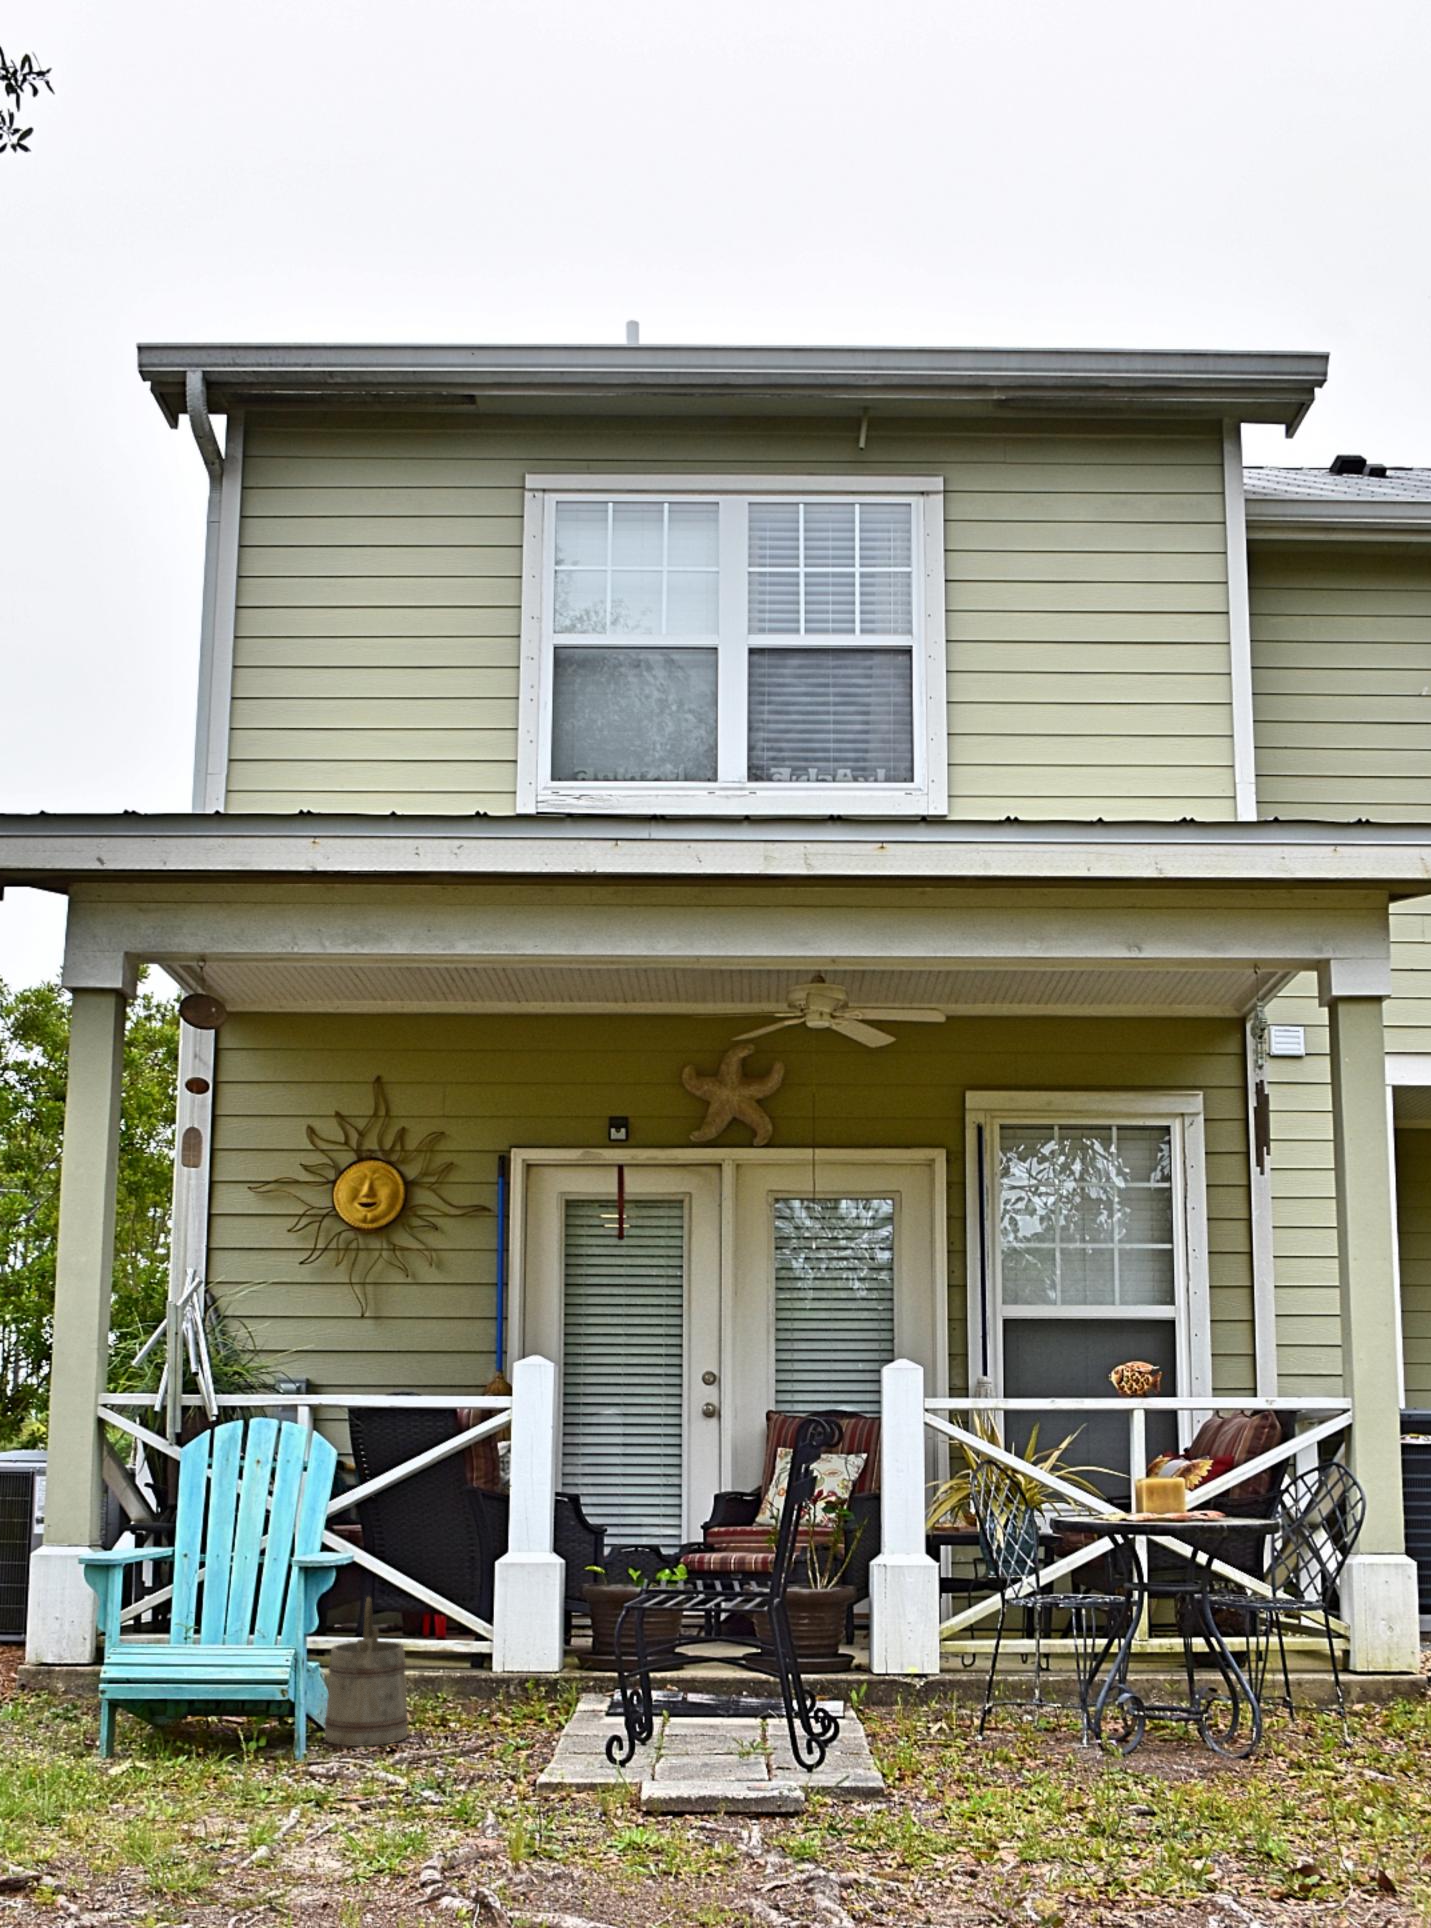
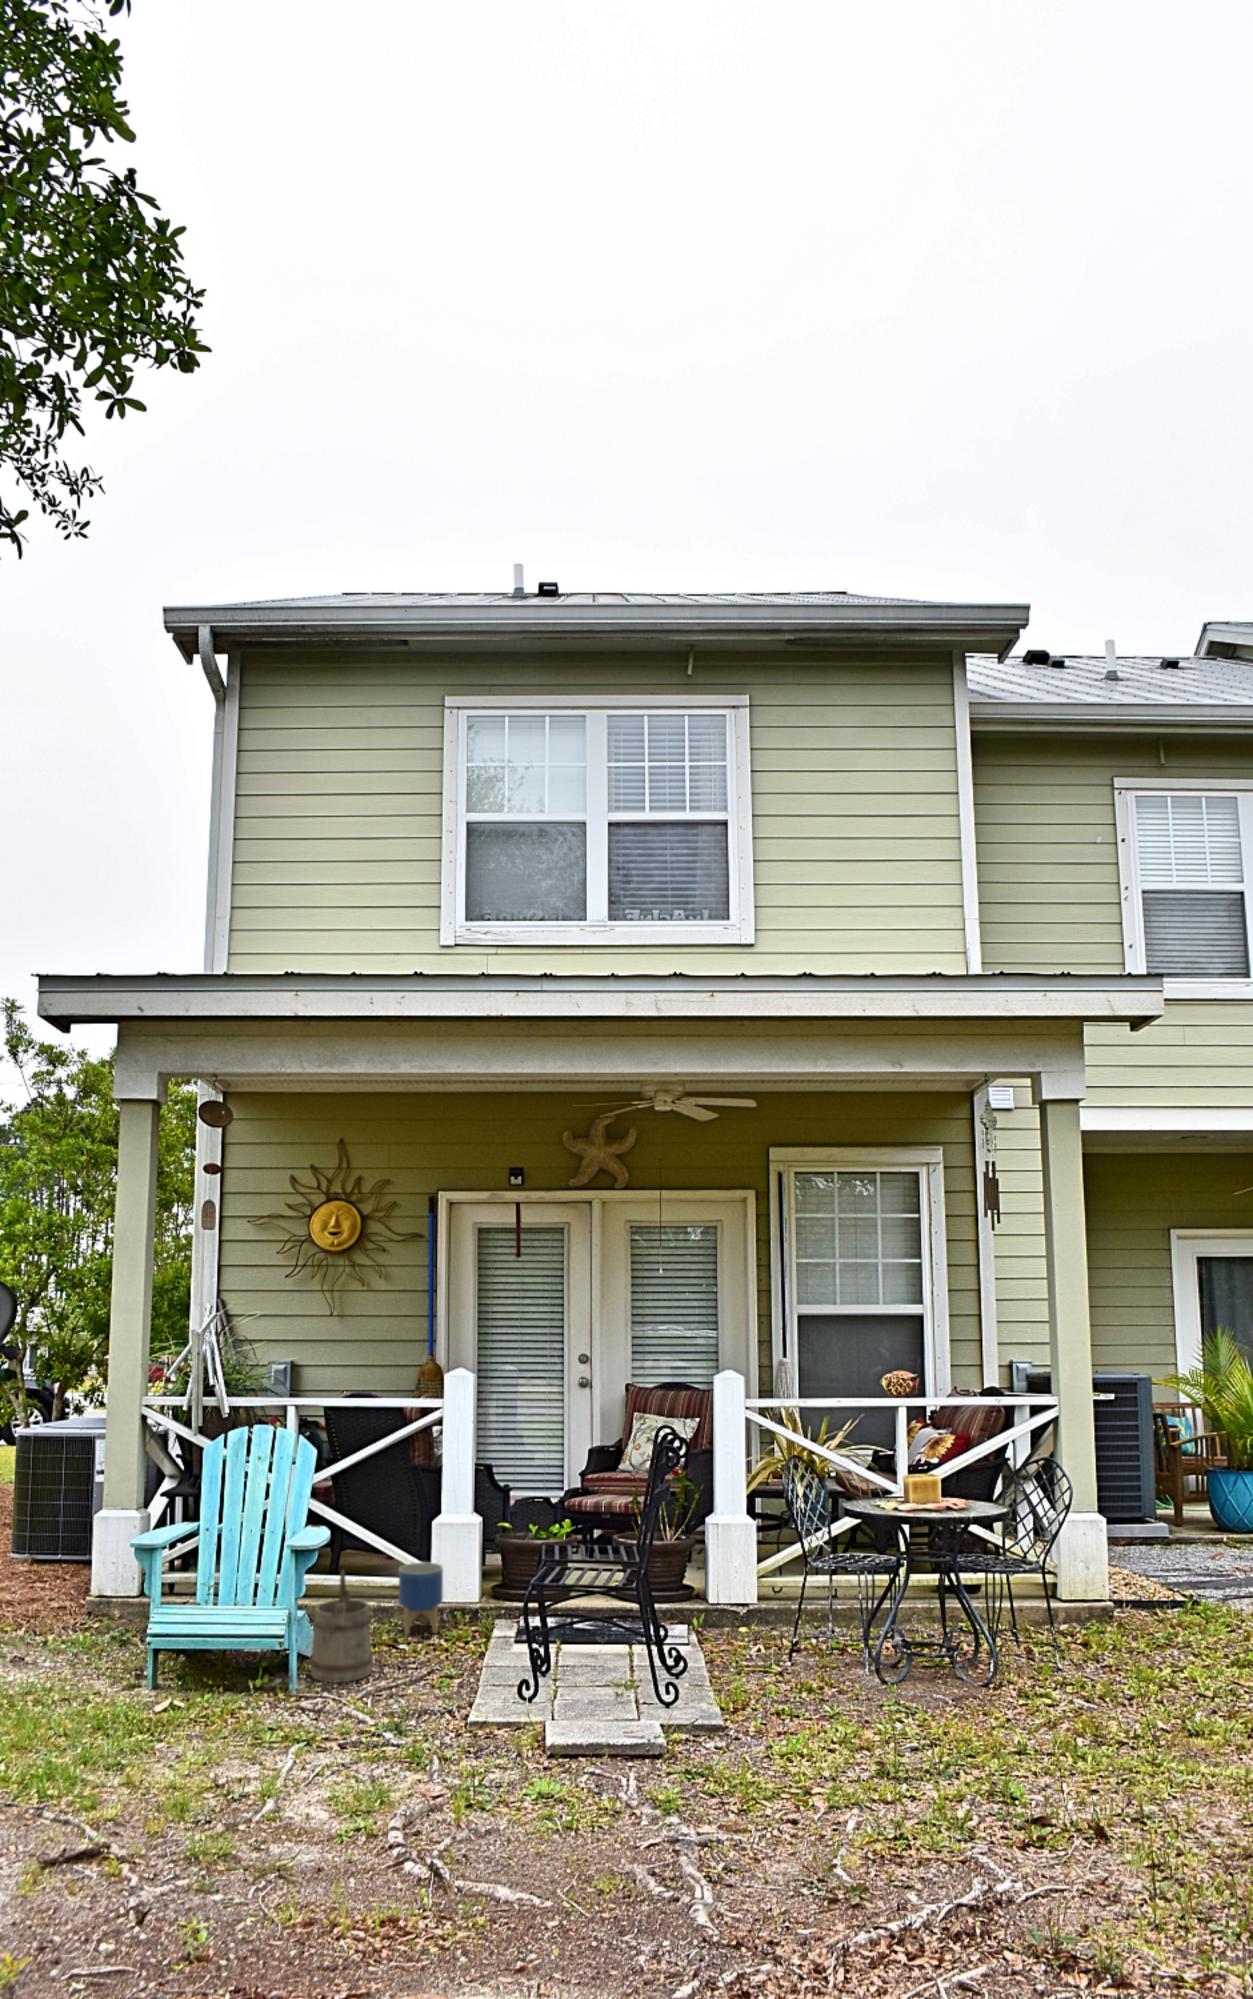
planter: none [446,1610,506,1705] -> present [399,1562,443,1635]

